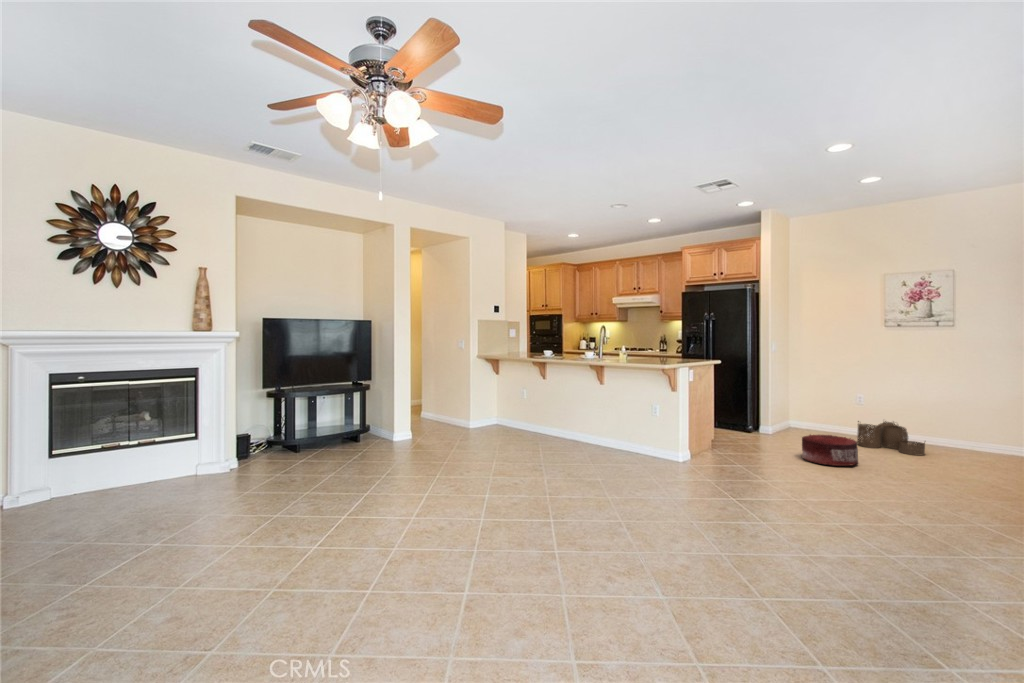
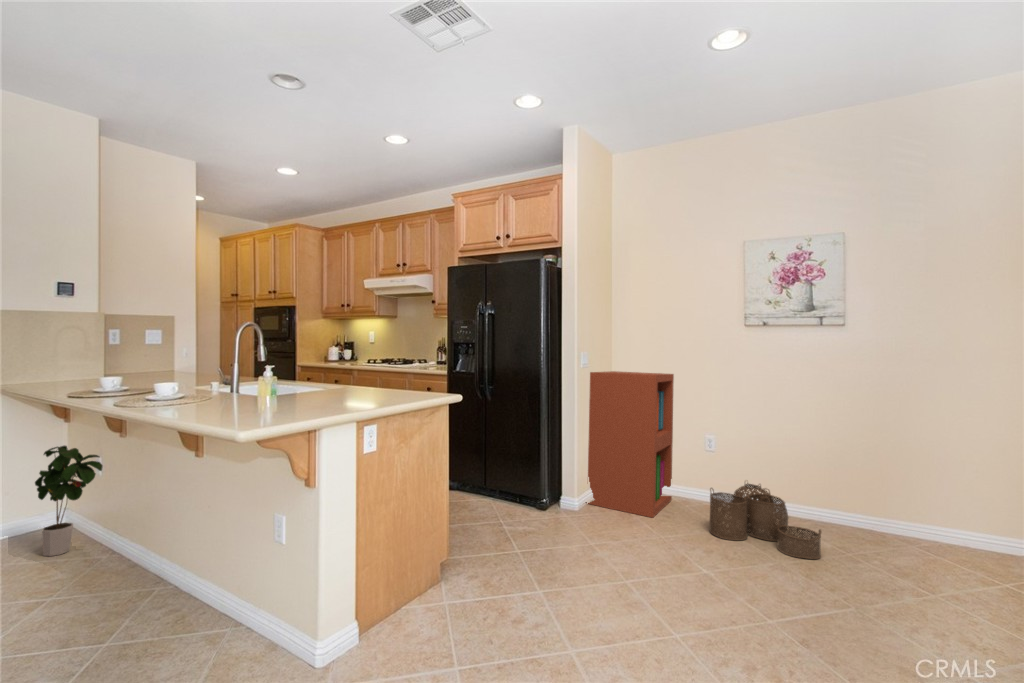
bookshelf: none [777,355,835,439] -> present [588,371,674,518]
potted plant: none [520,391,554,436] -> present [35,446,102,556]
pouf: present [802,435,859,466] -> none [614,535,726,631]

